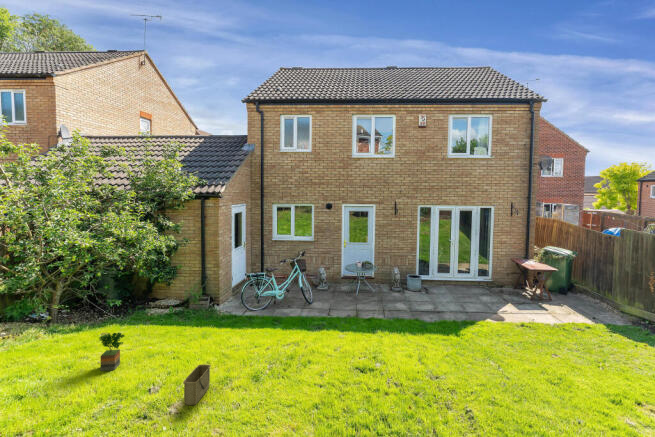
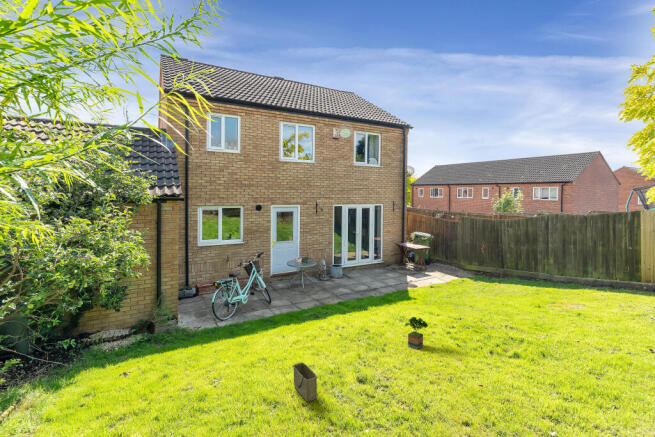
potted tree: present [99,333,124,371] -> present [405,317,428,350]

